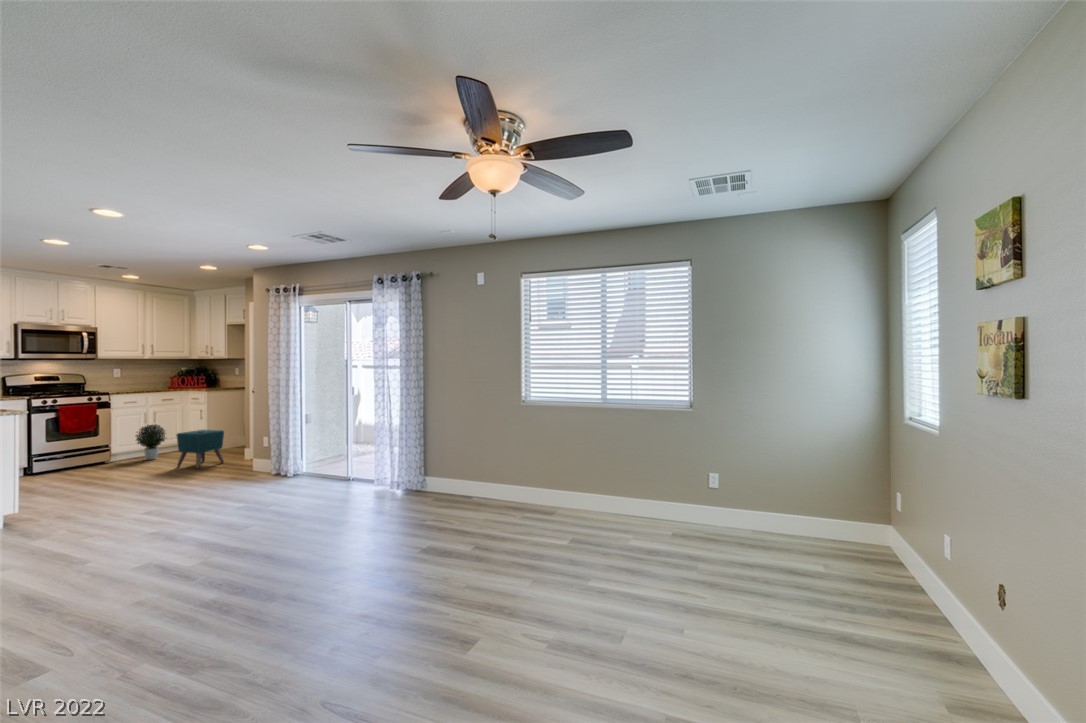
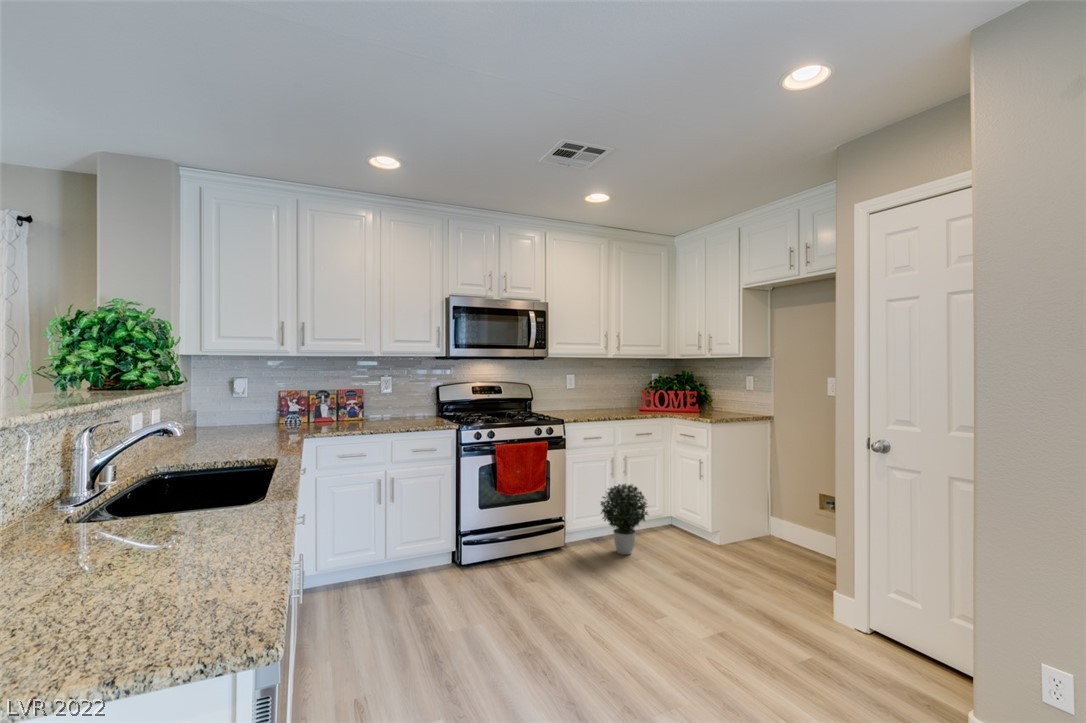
ottoman: present [176,430,224,468] -> none [684,520,785,636]

